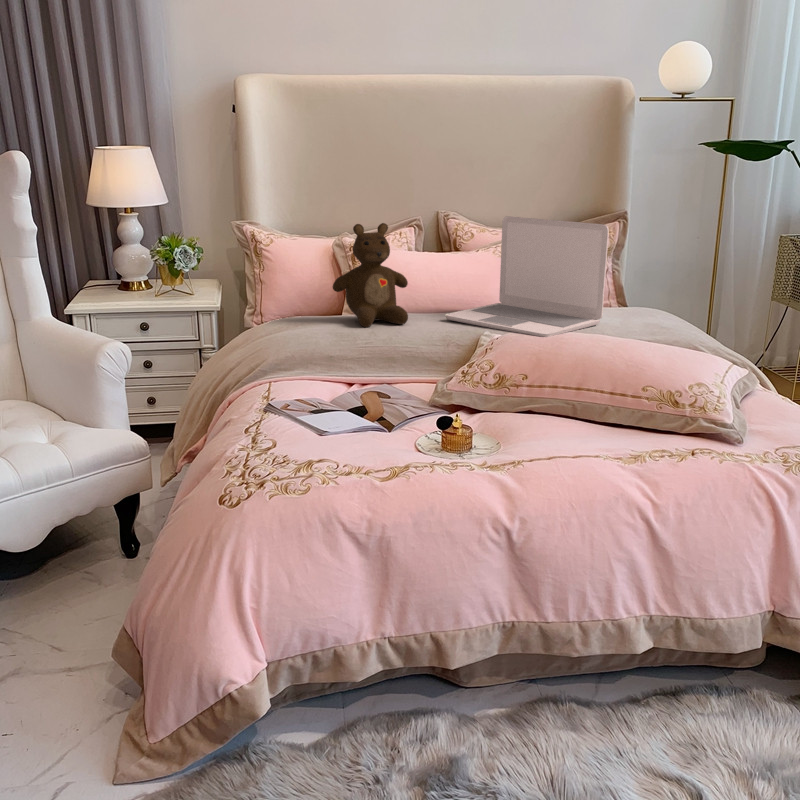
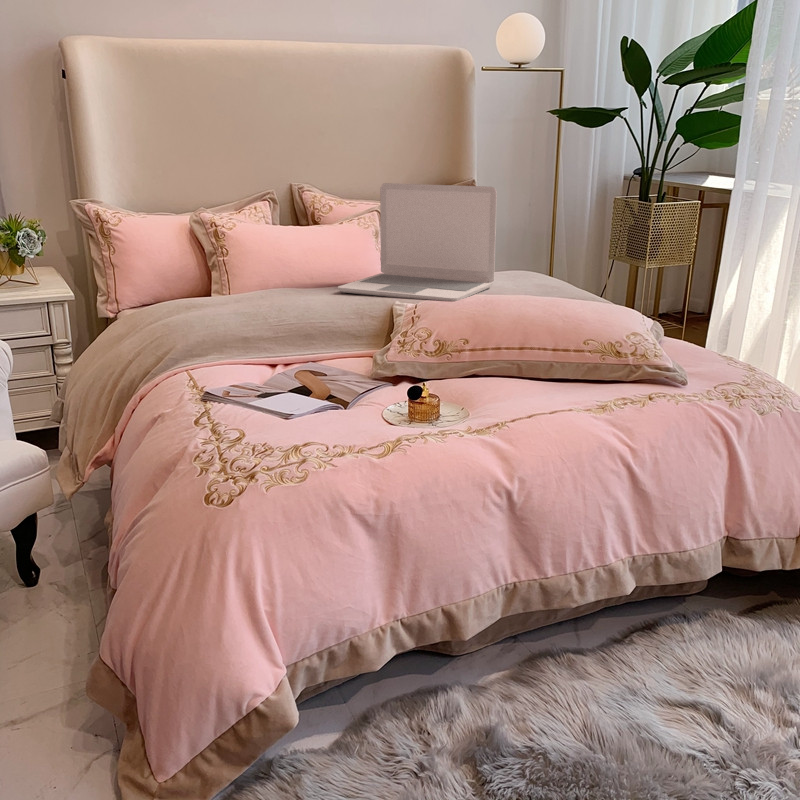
teddy bear: present [333,223,408,327] -> none [219,192,305,305]

